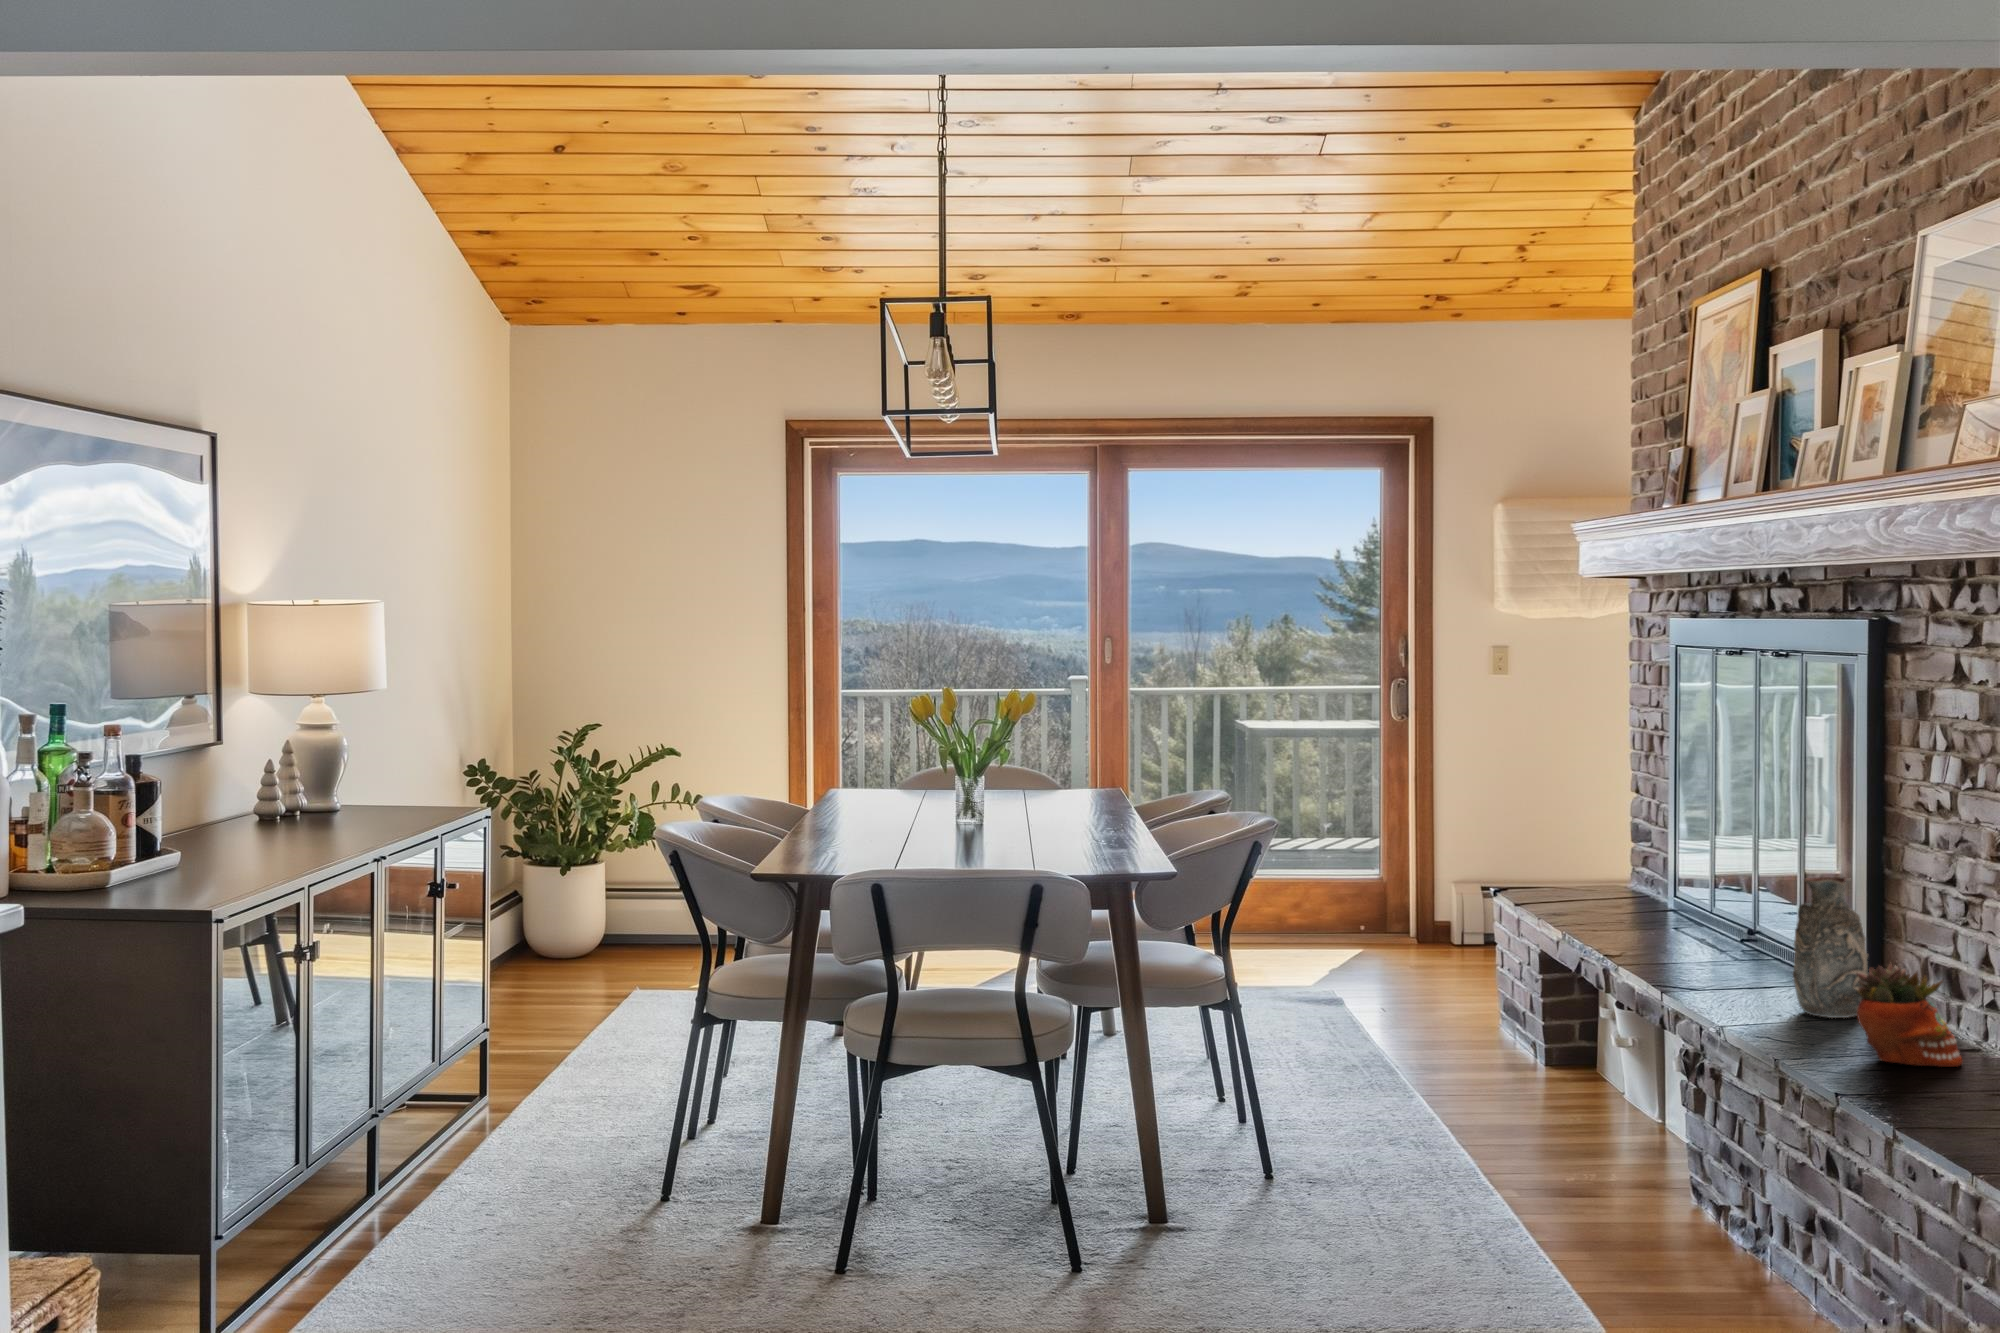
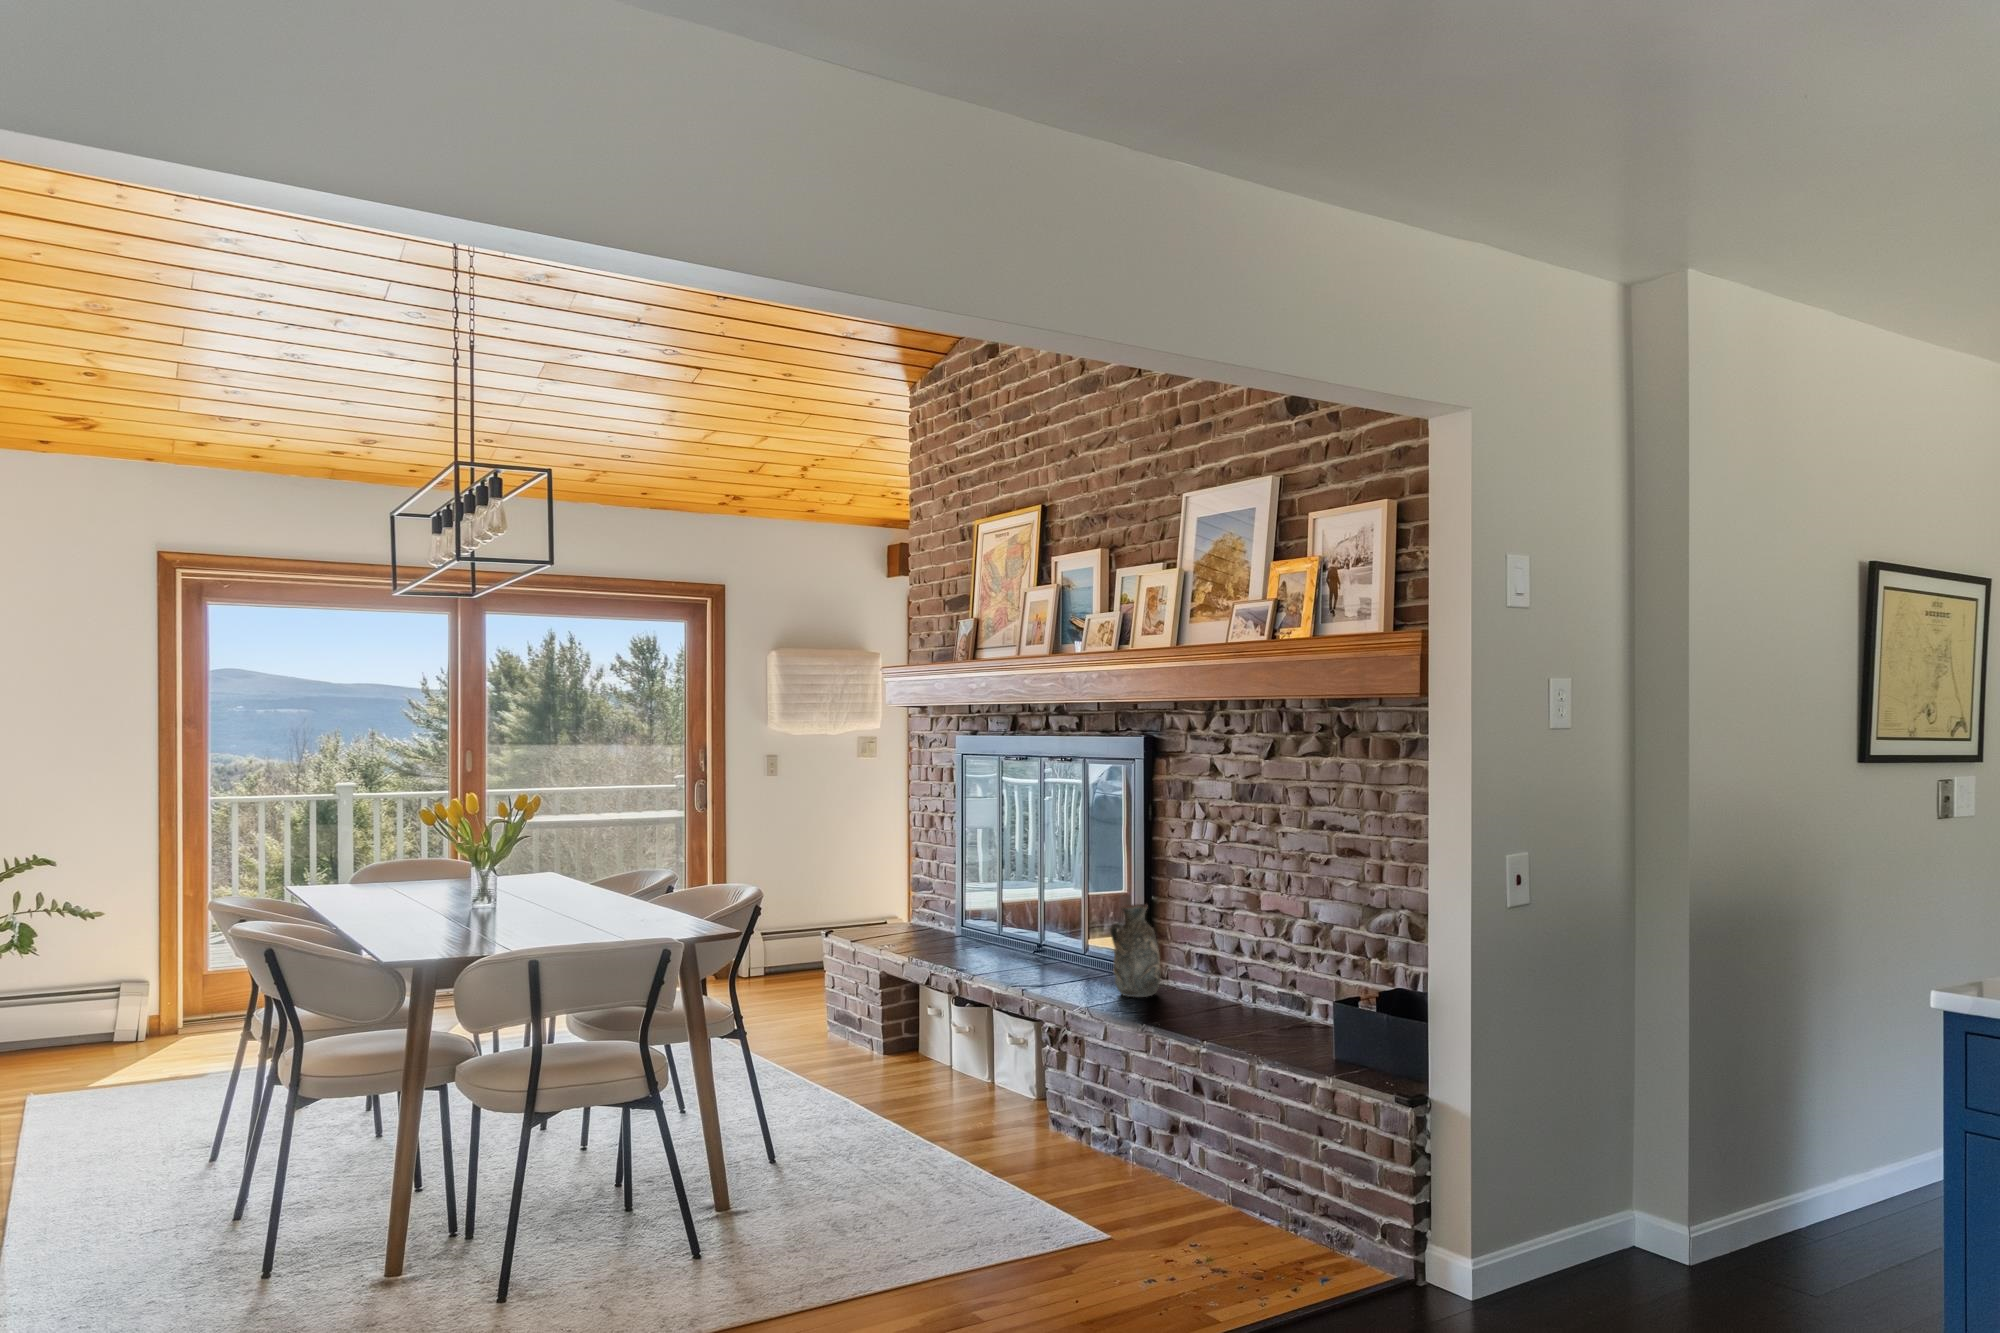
succulent planter: present [1856,964,1962,1067] -> none [1179,956,1244,1021]

